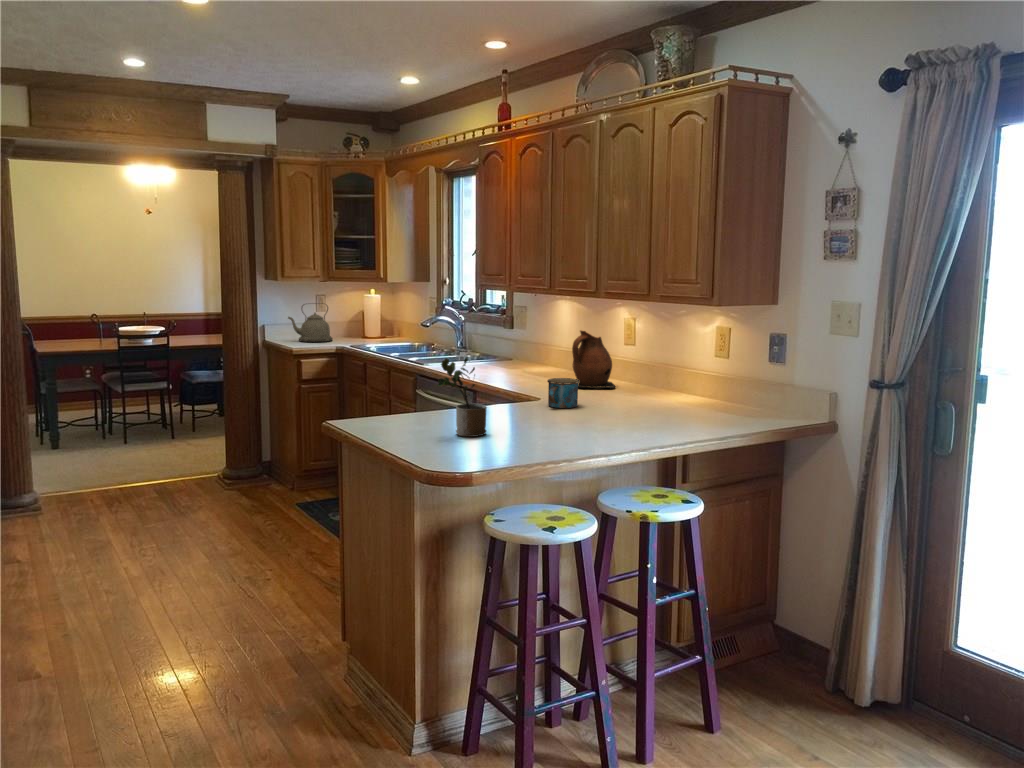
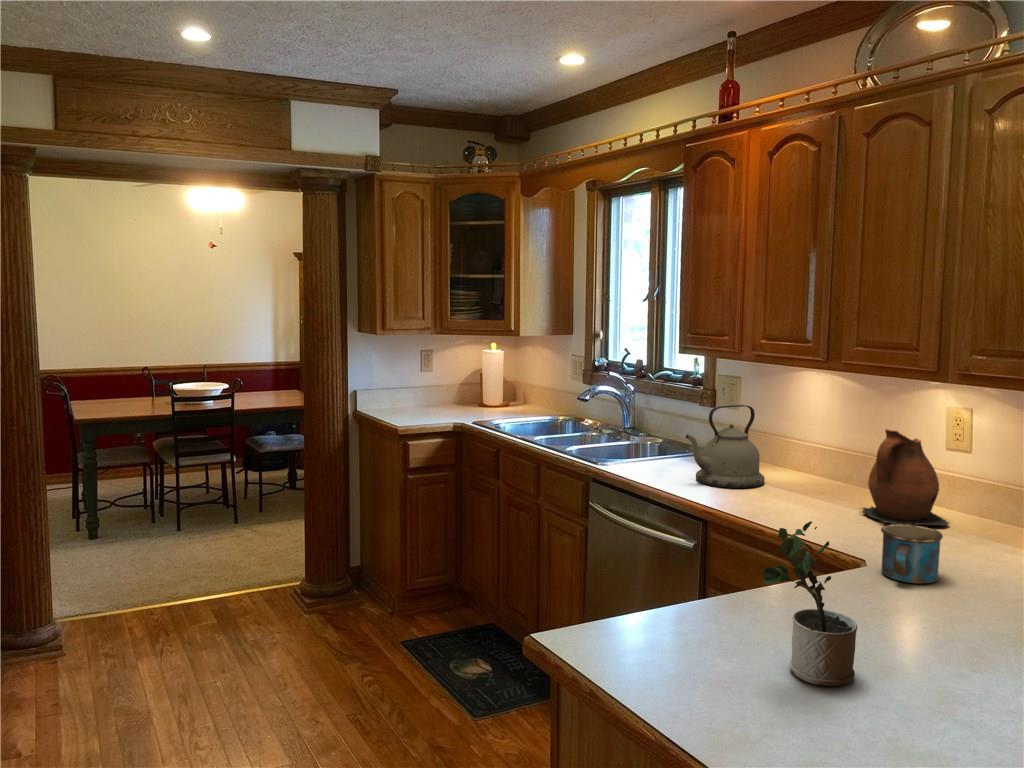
kettle: present [288,305,333,342] -> present [686,405,764,488]

